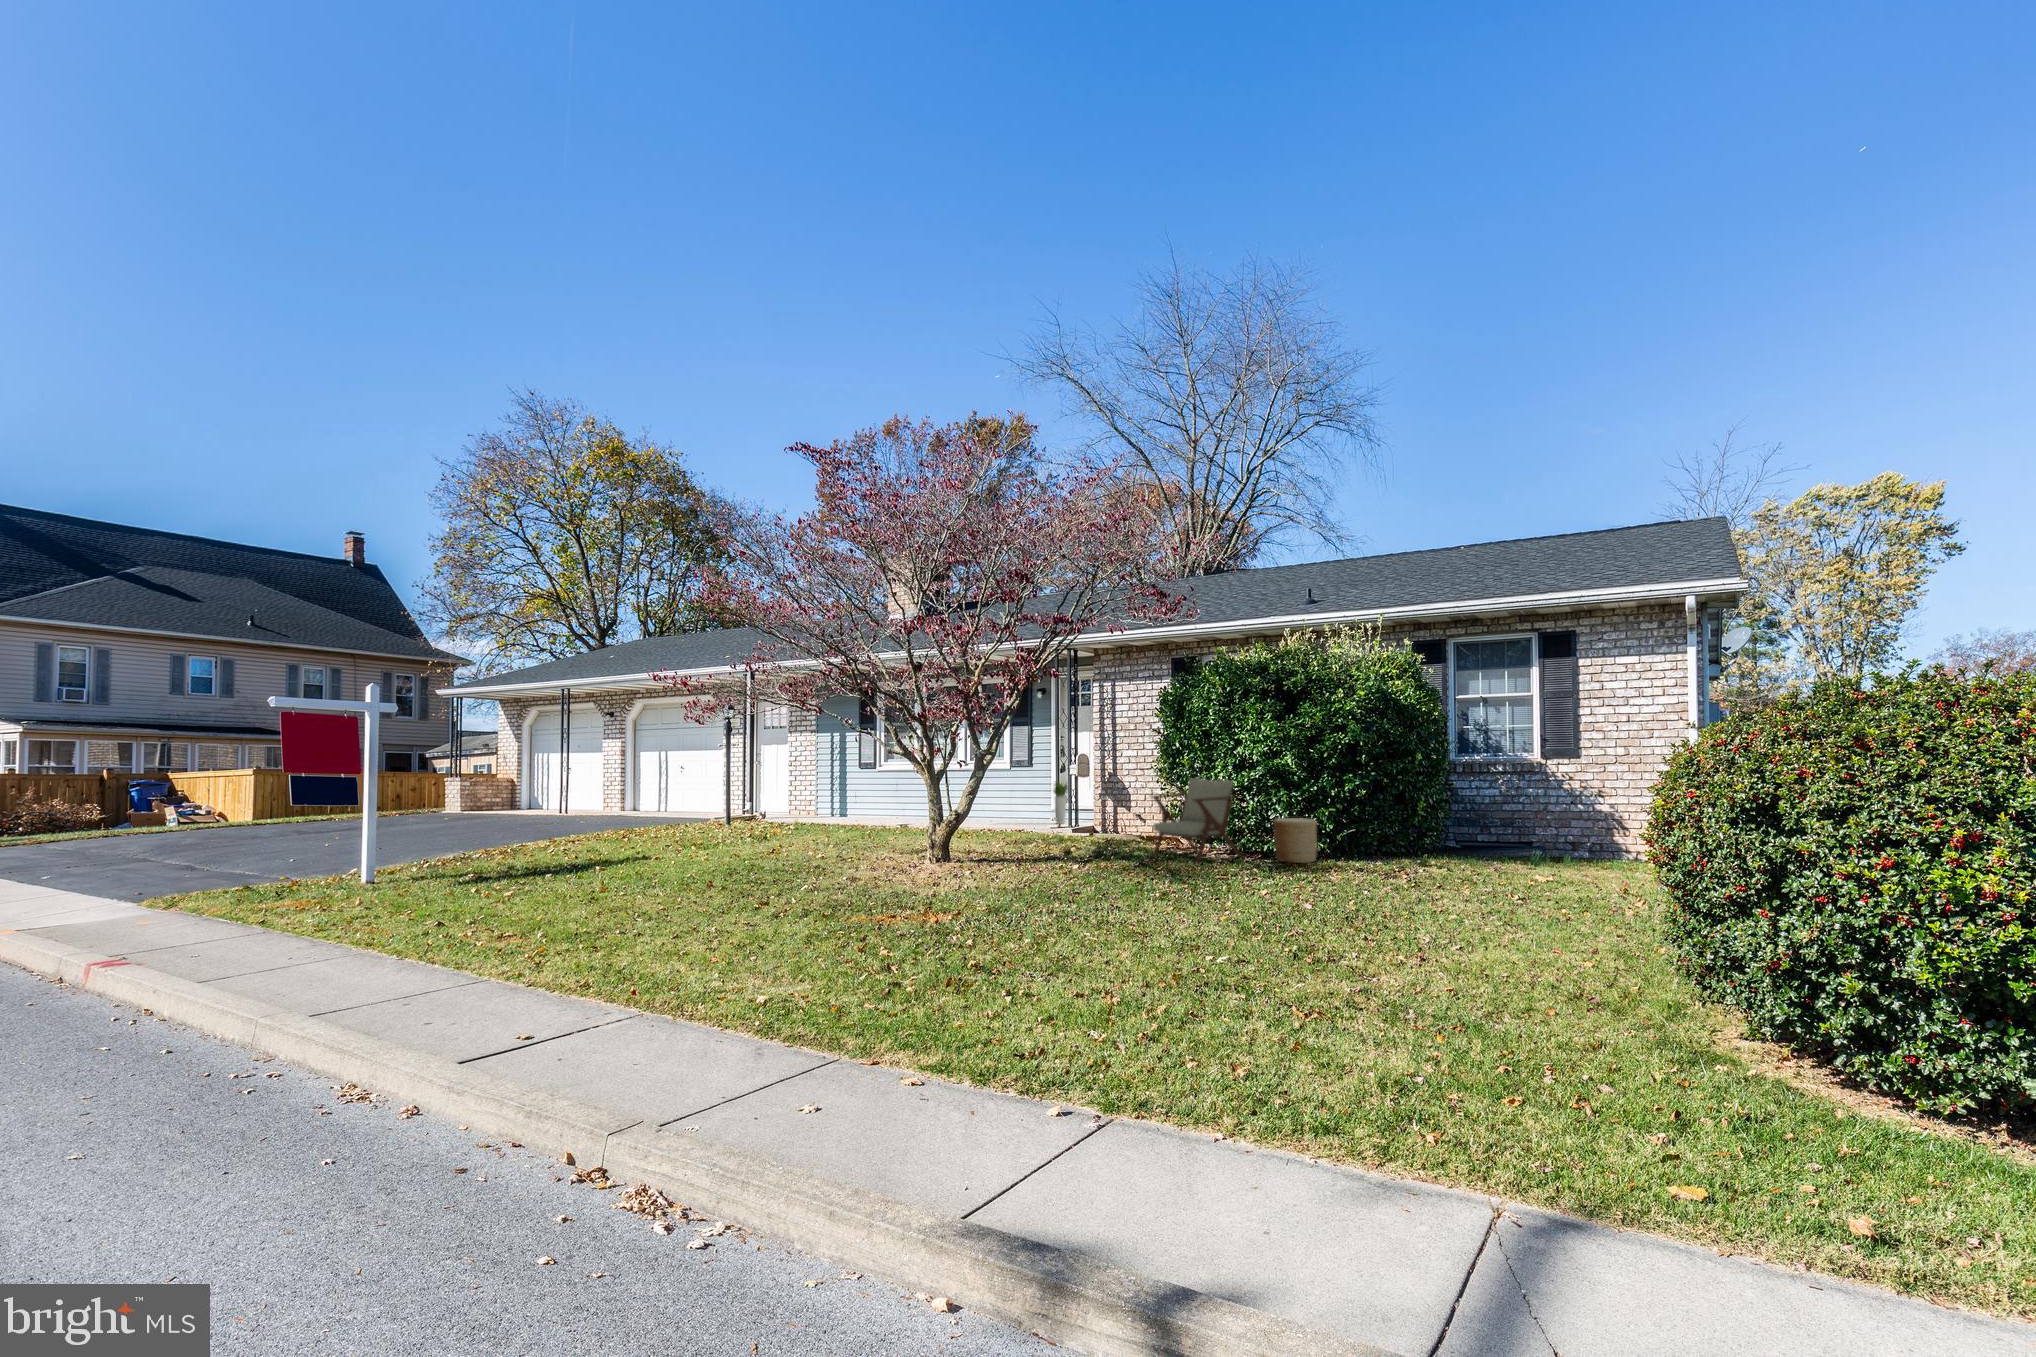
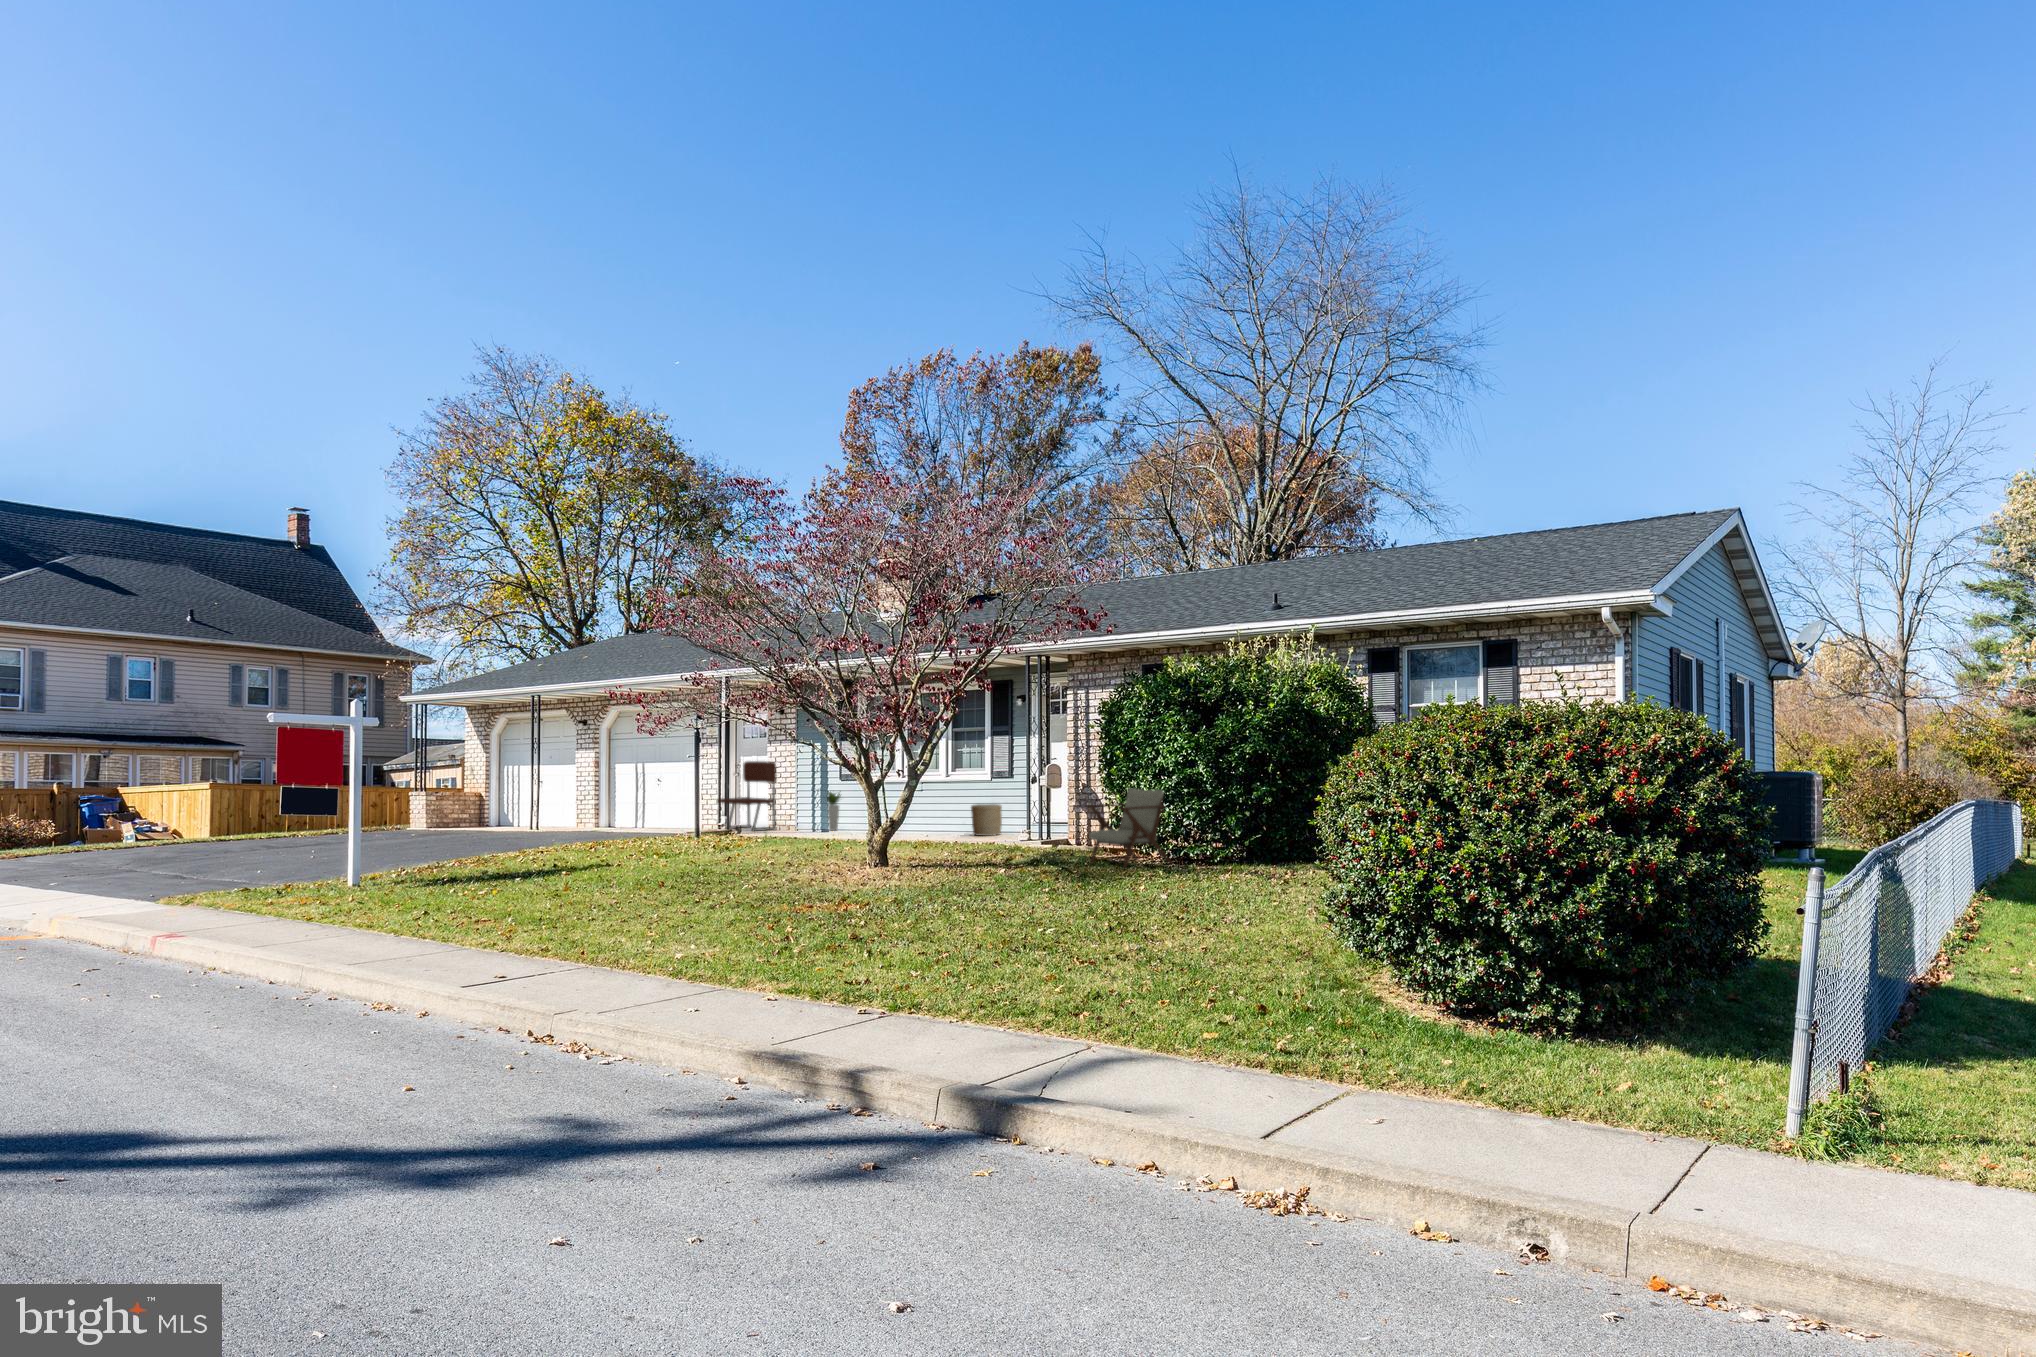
bench: none [741,750,799,817] -> present [718,761,776,831]
planter: present [1053,783,1068,824] -> present [827,792,841,831]
woven basket: present [1273,818,1317,863] -> present [971,804,1002,836]

